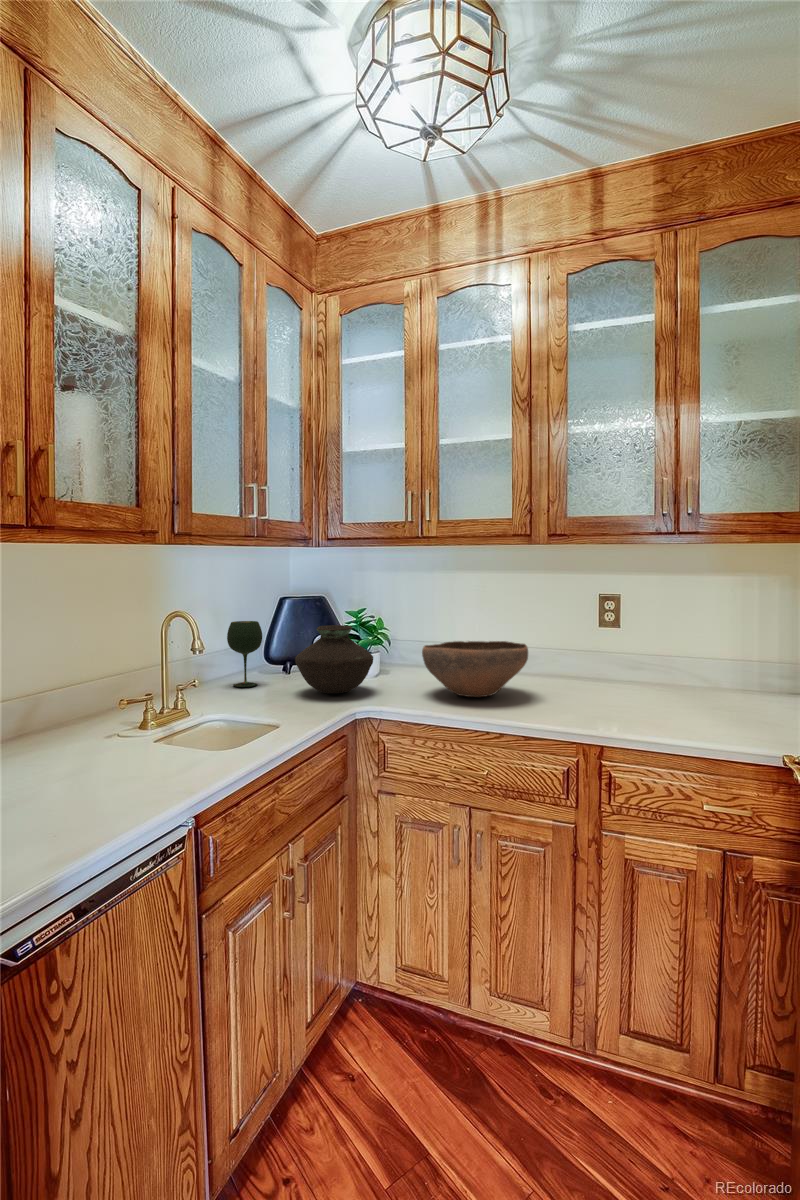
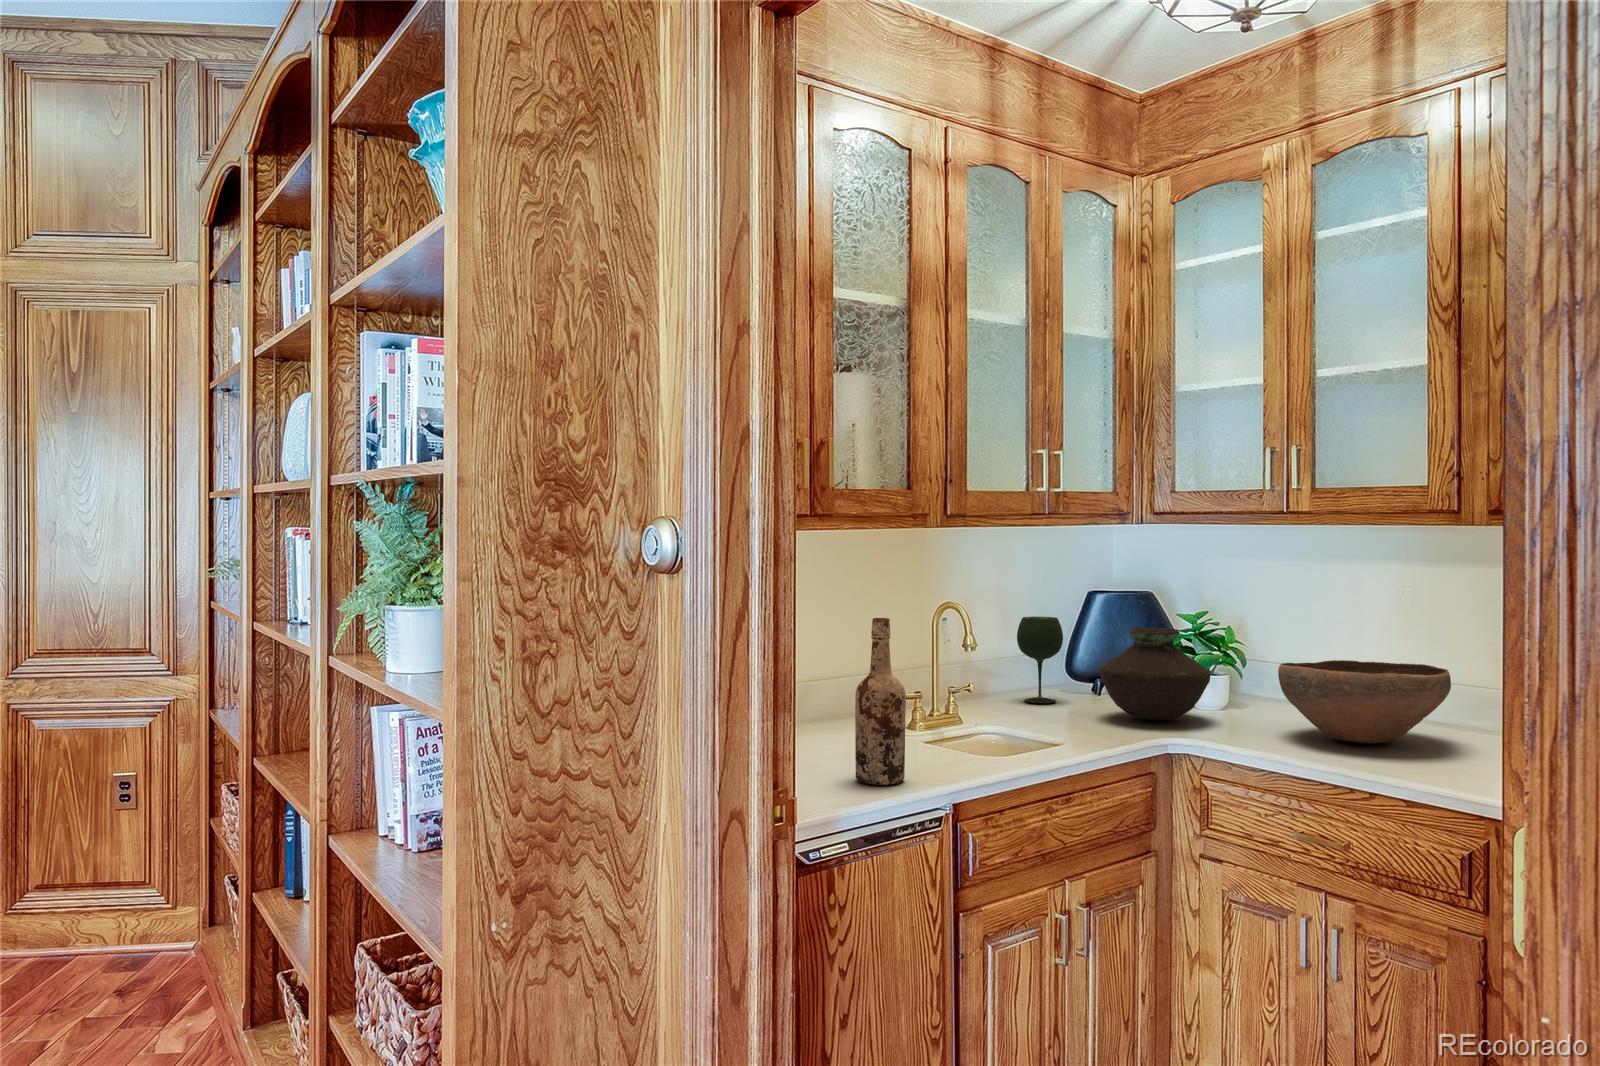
wine bottle: none [89,627,146,799] -> present [855,618,906,785]

